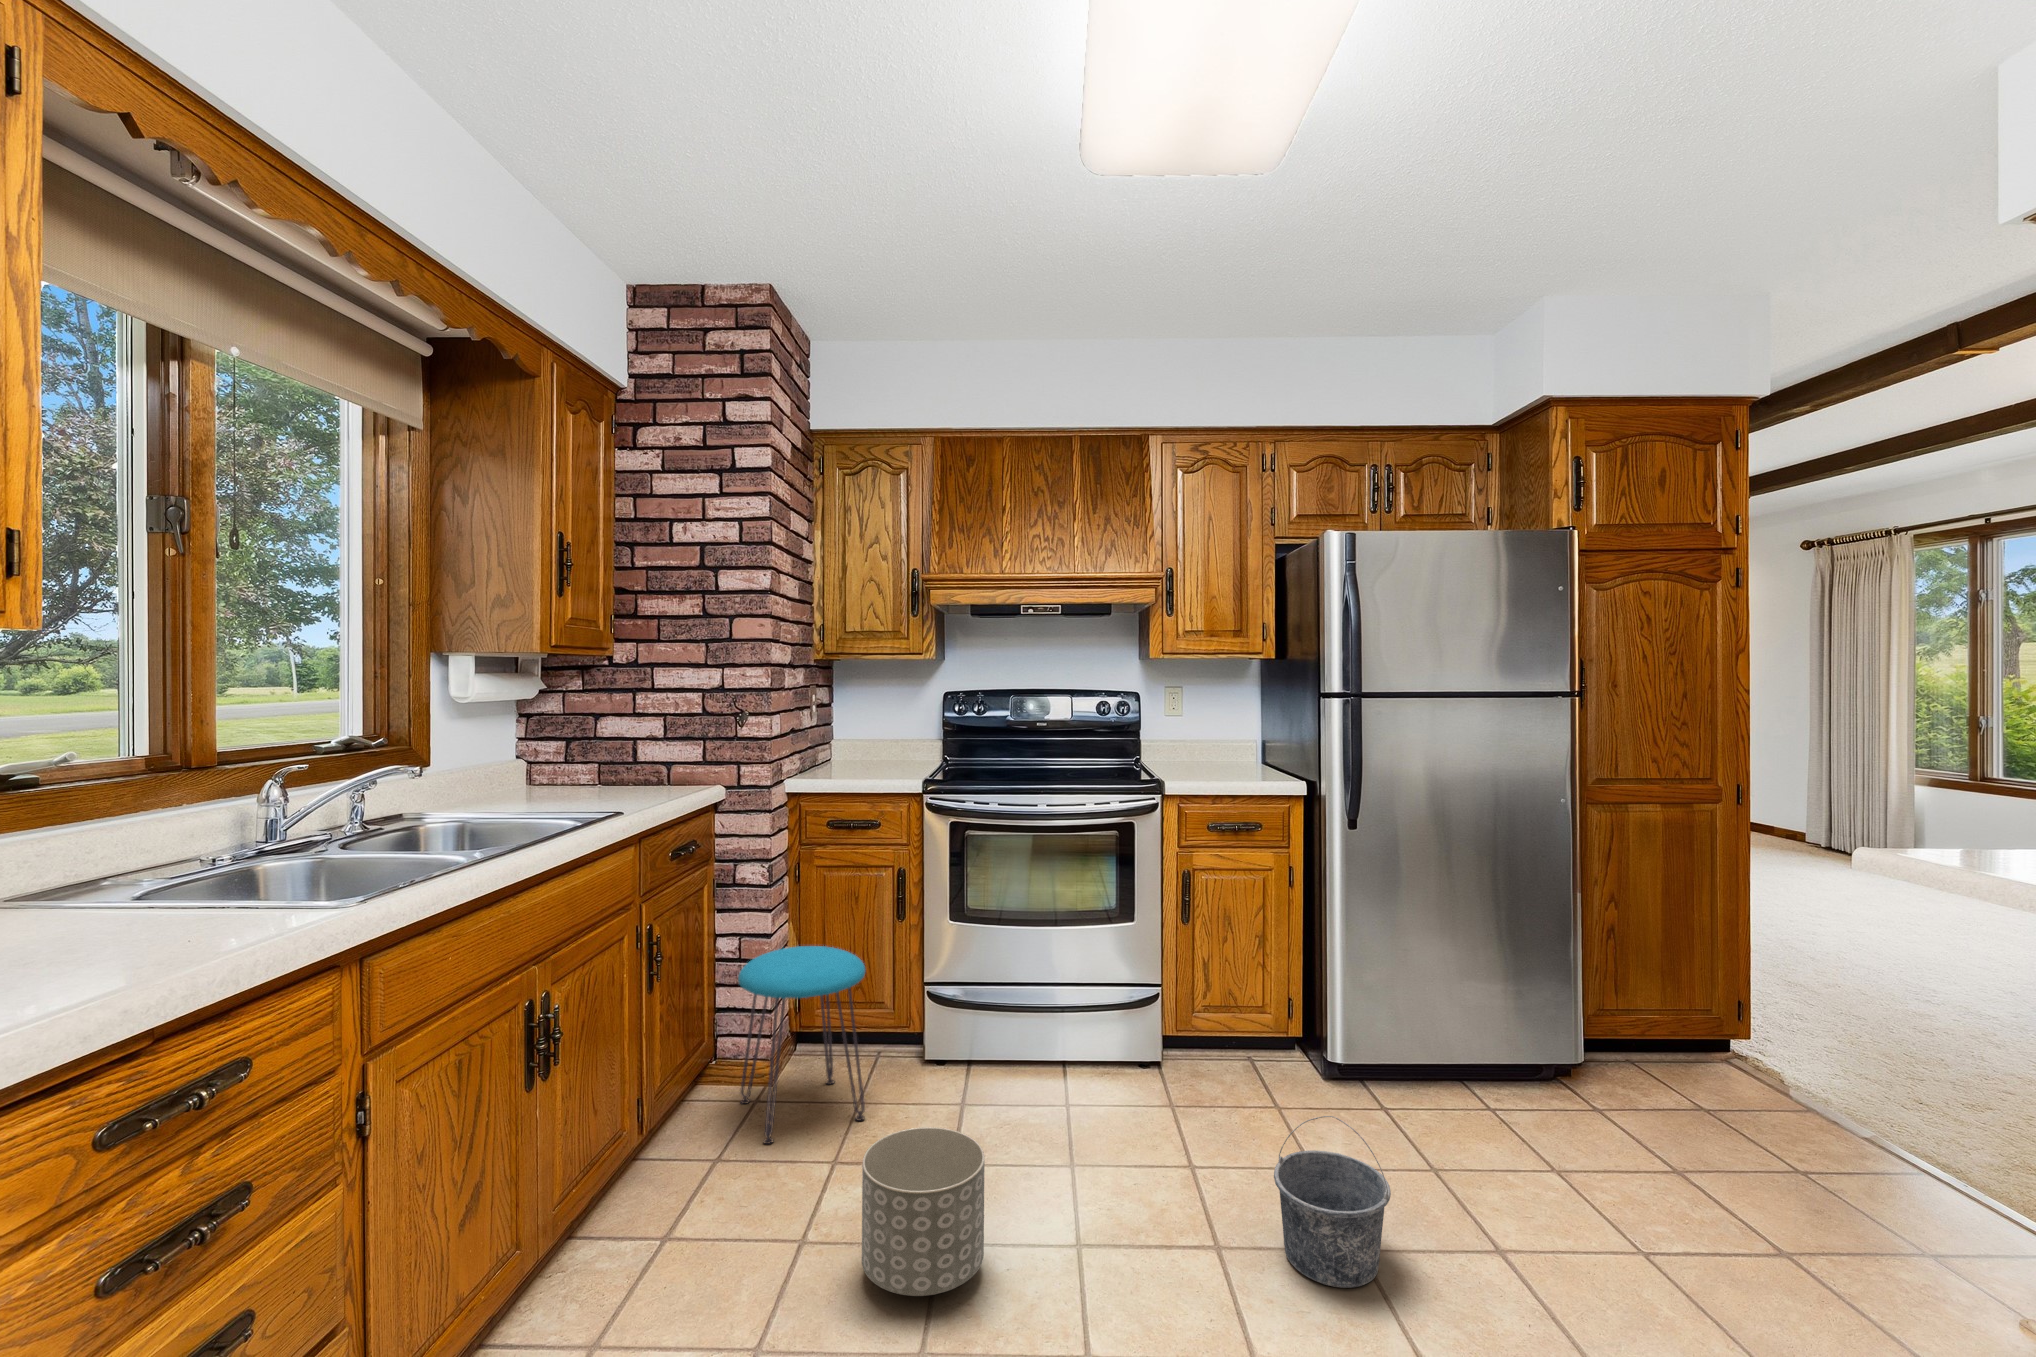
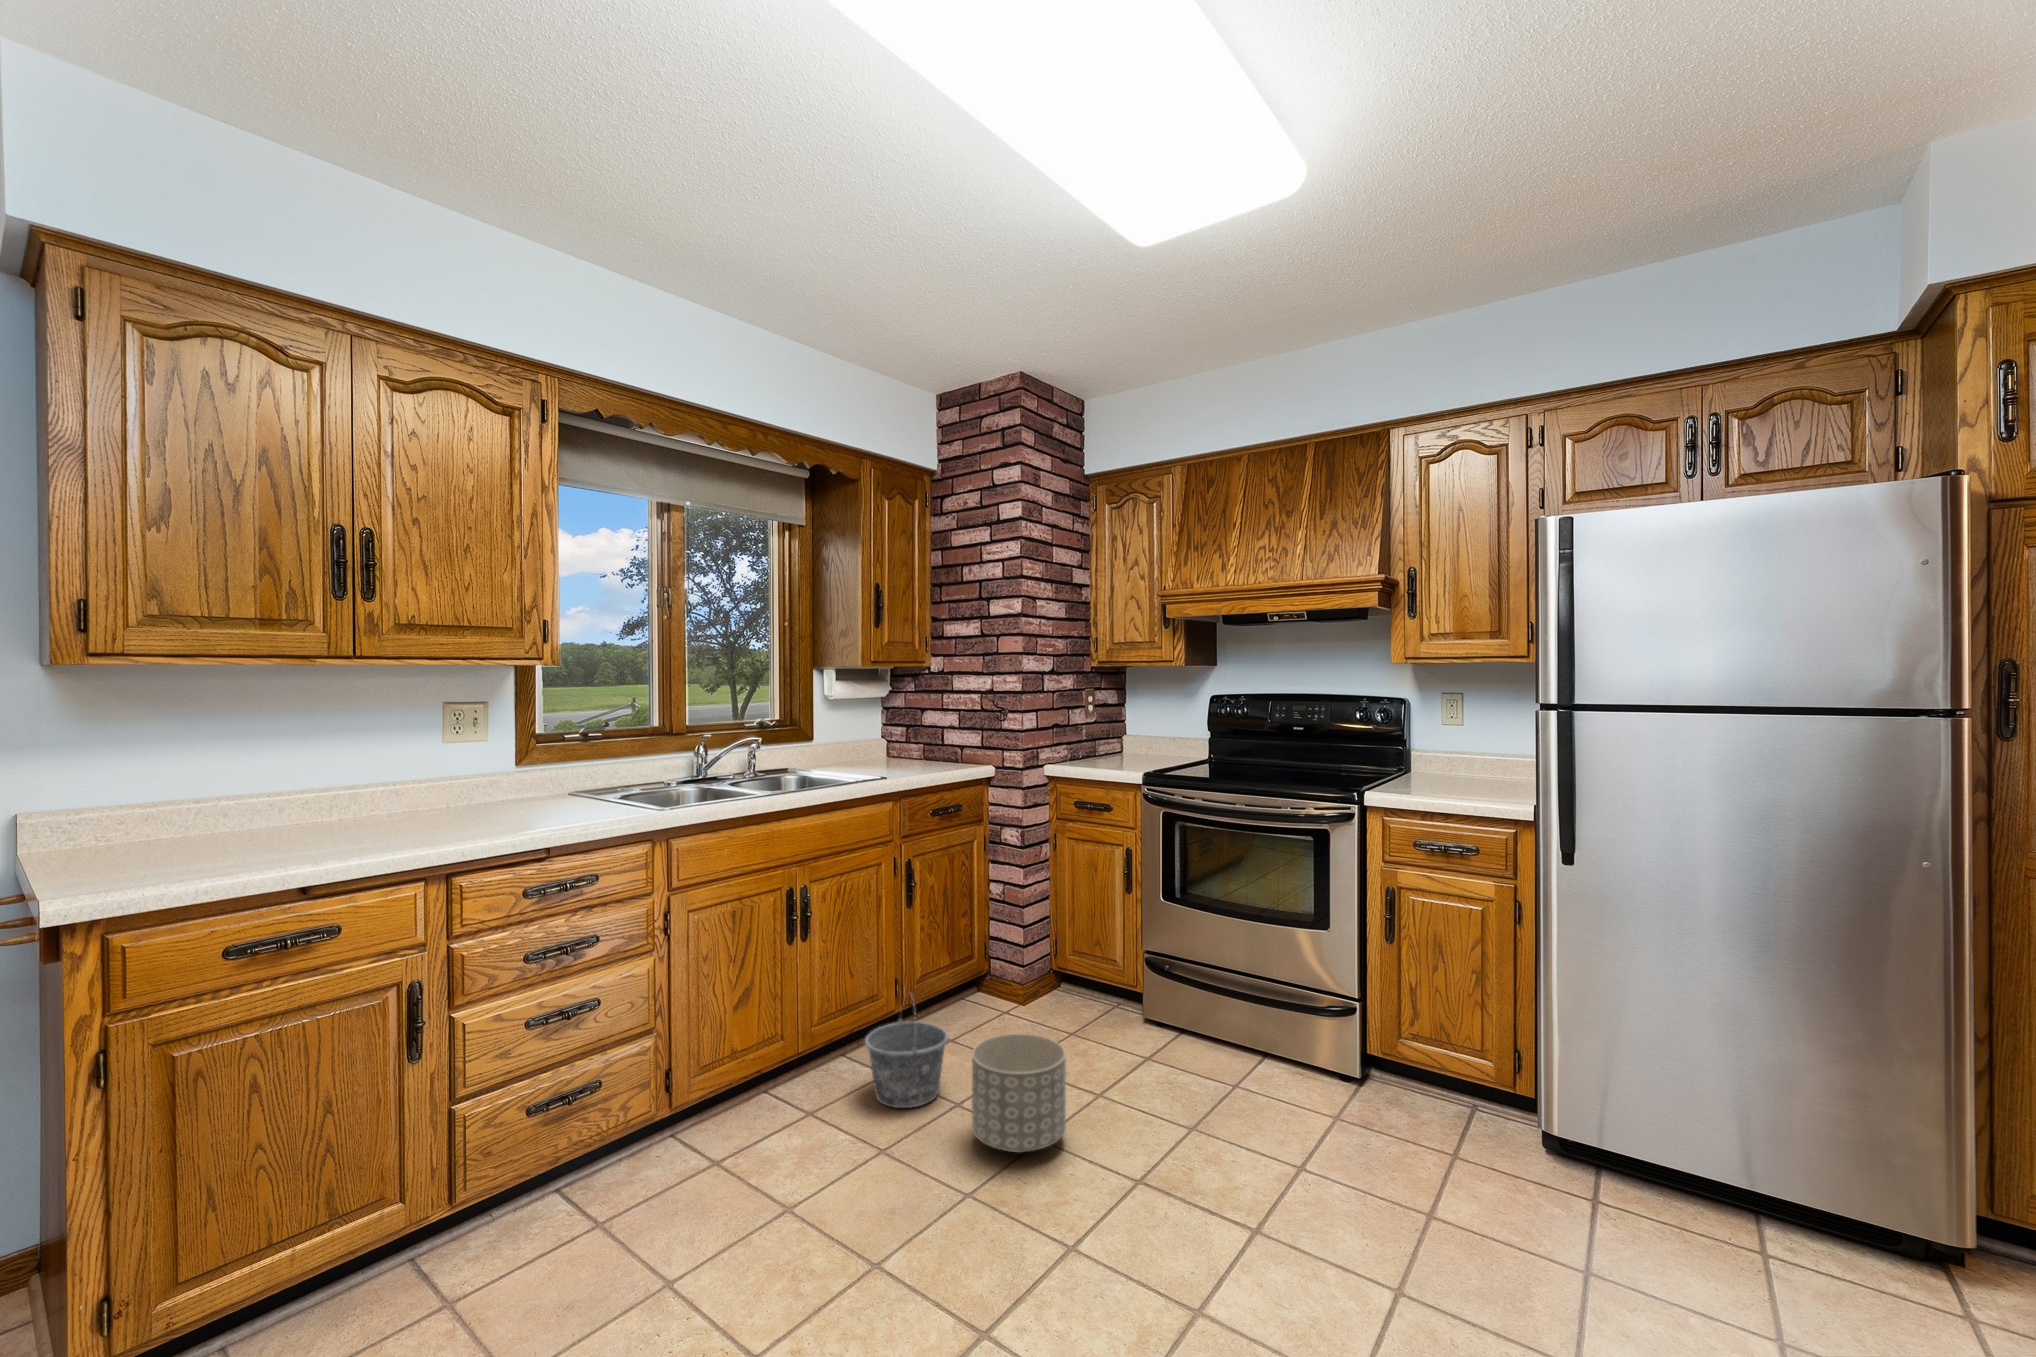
stool: present [738,946,866,1144] -> none [983,896,1080,1040]
bucket: present [1274,1116,1391,1288] -> present [865,995,948,1108]

